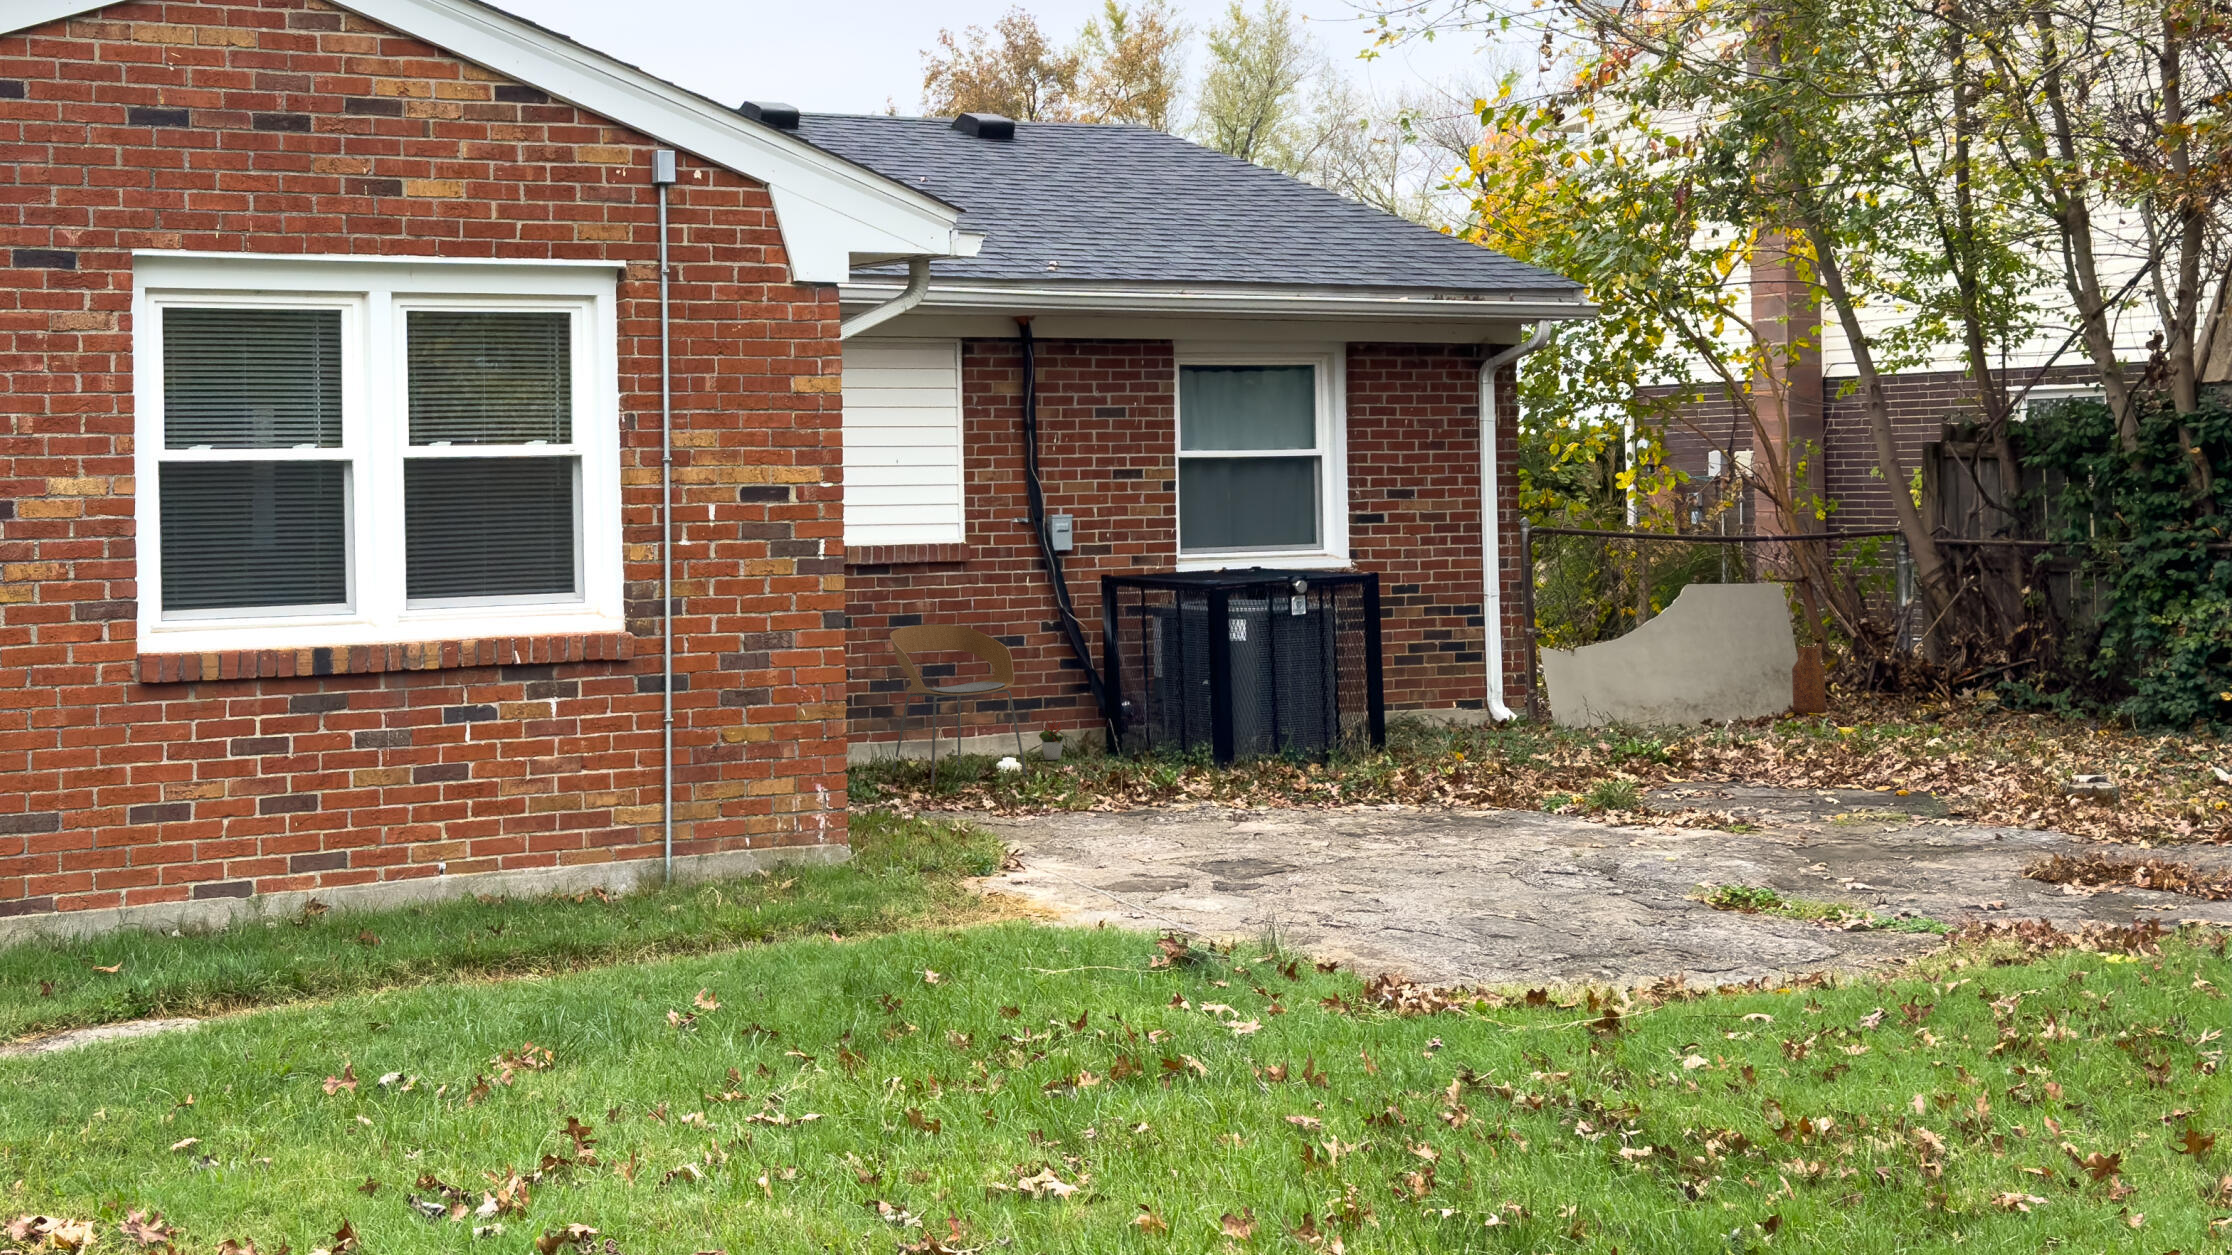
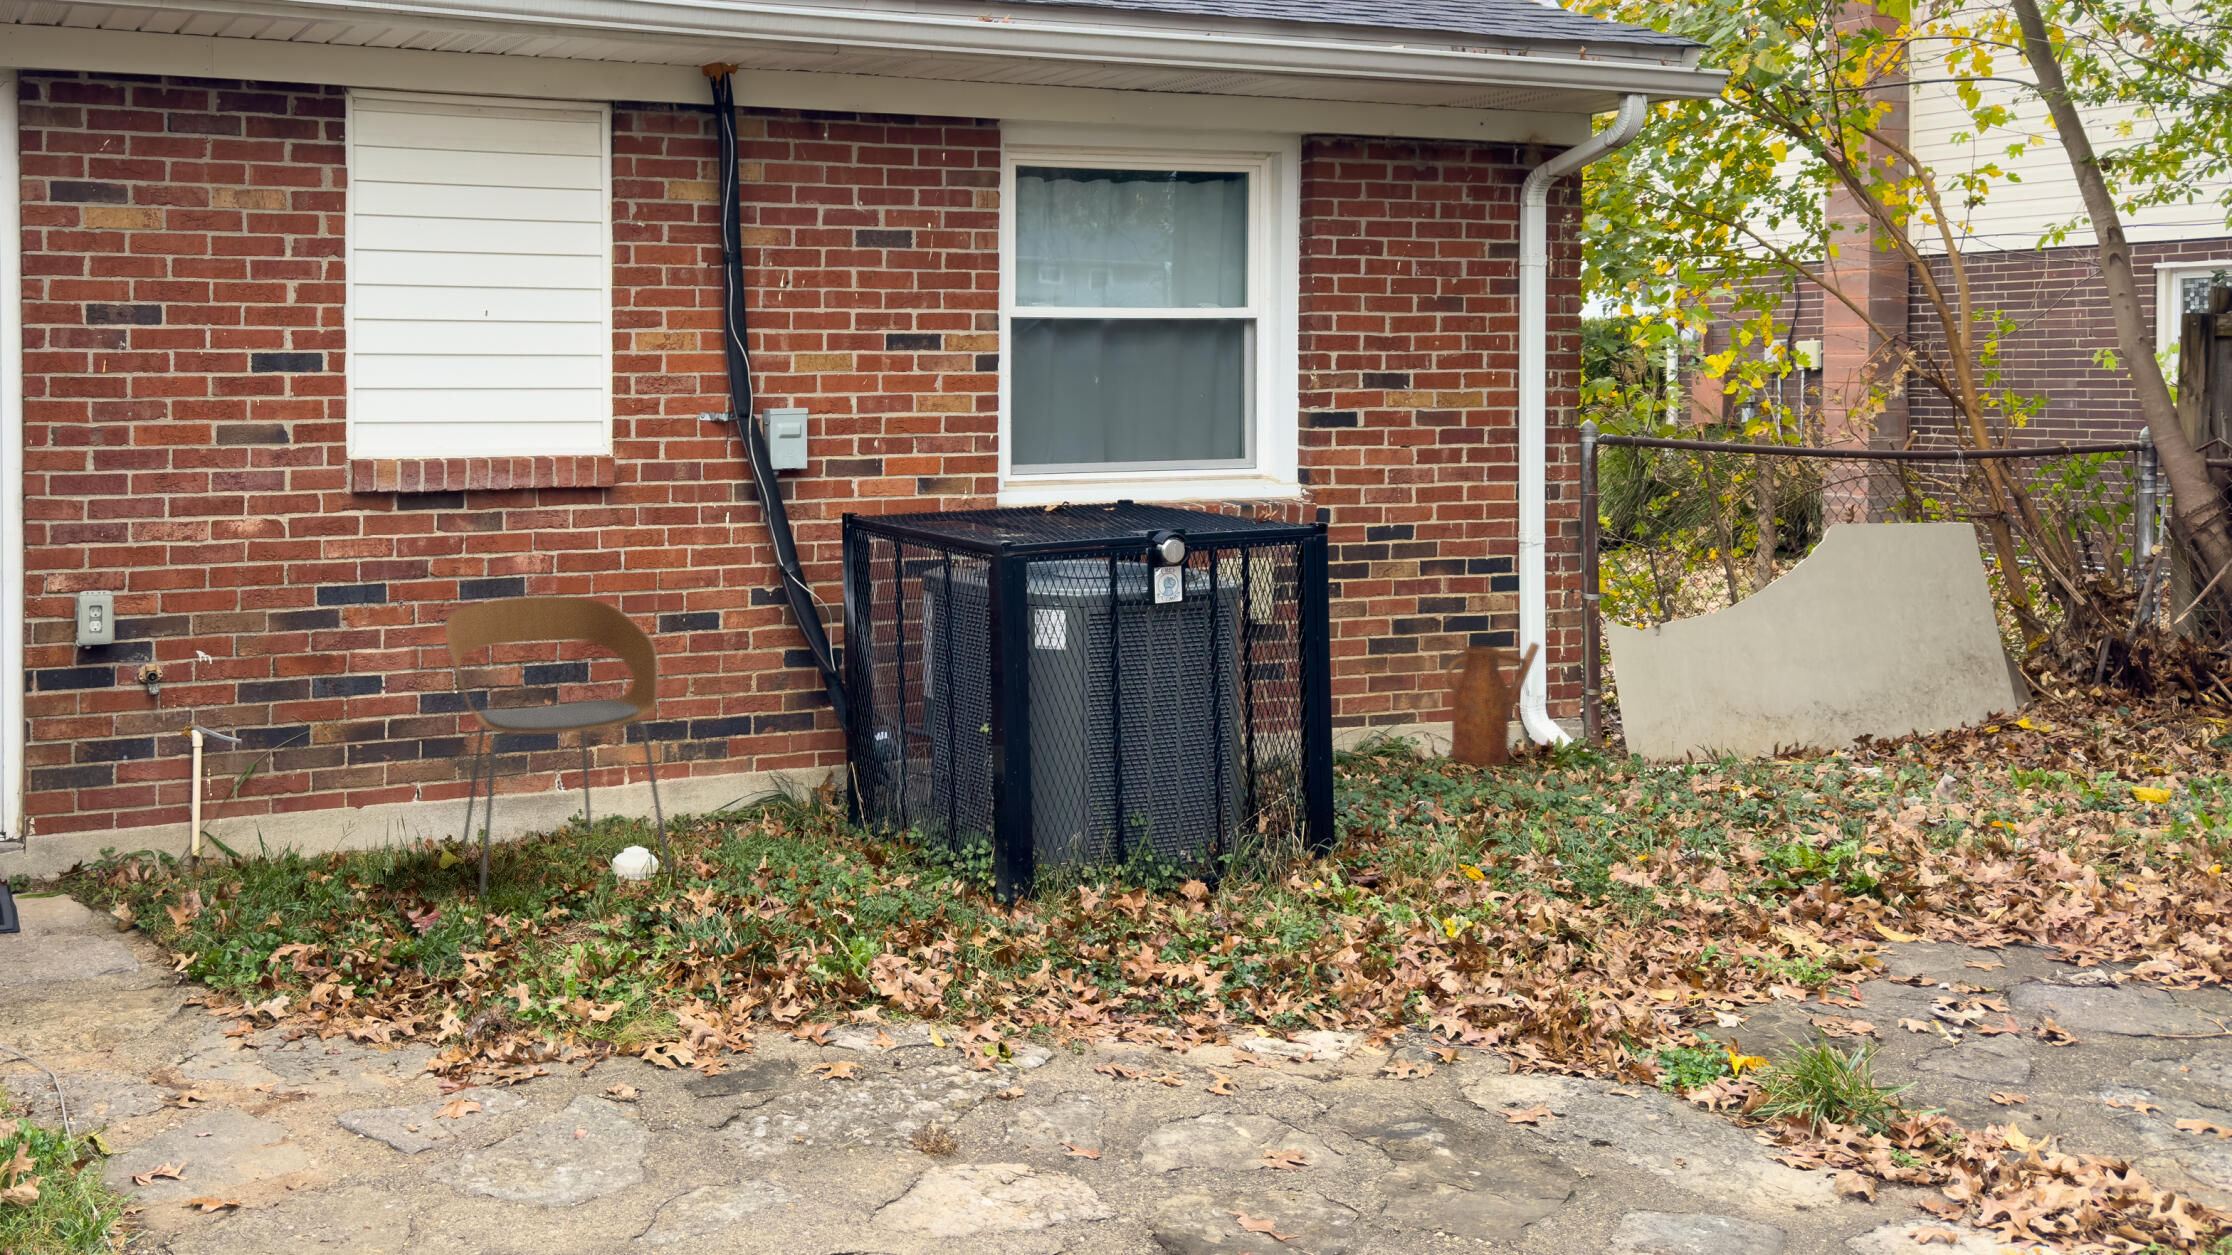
watering can: present [1792,643,1826,713] -> present [1446,643,1539,766]
decorative plant: present [1039,718,1063,760] -> none [736,751,779,822]

